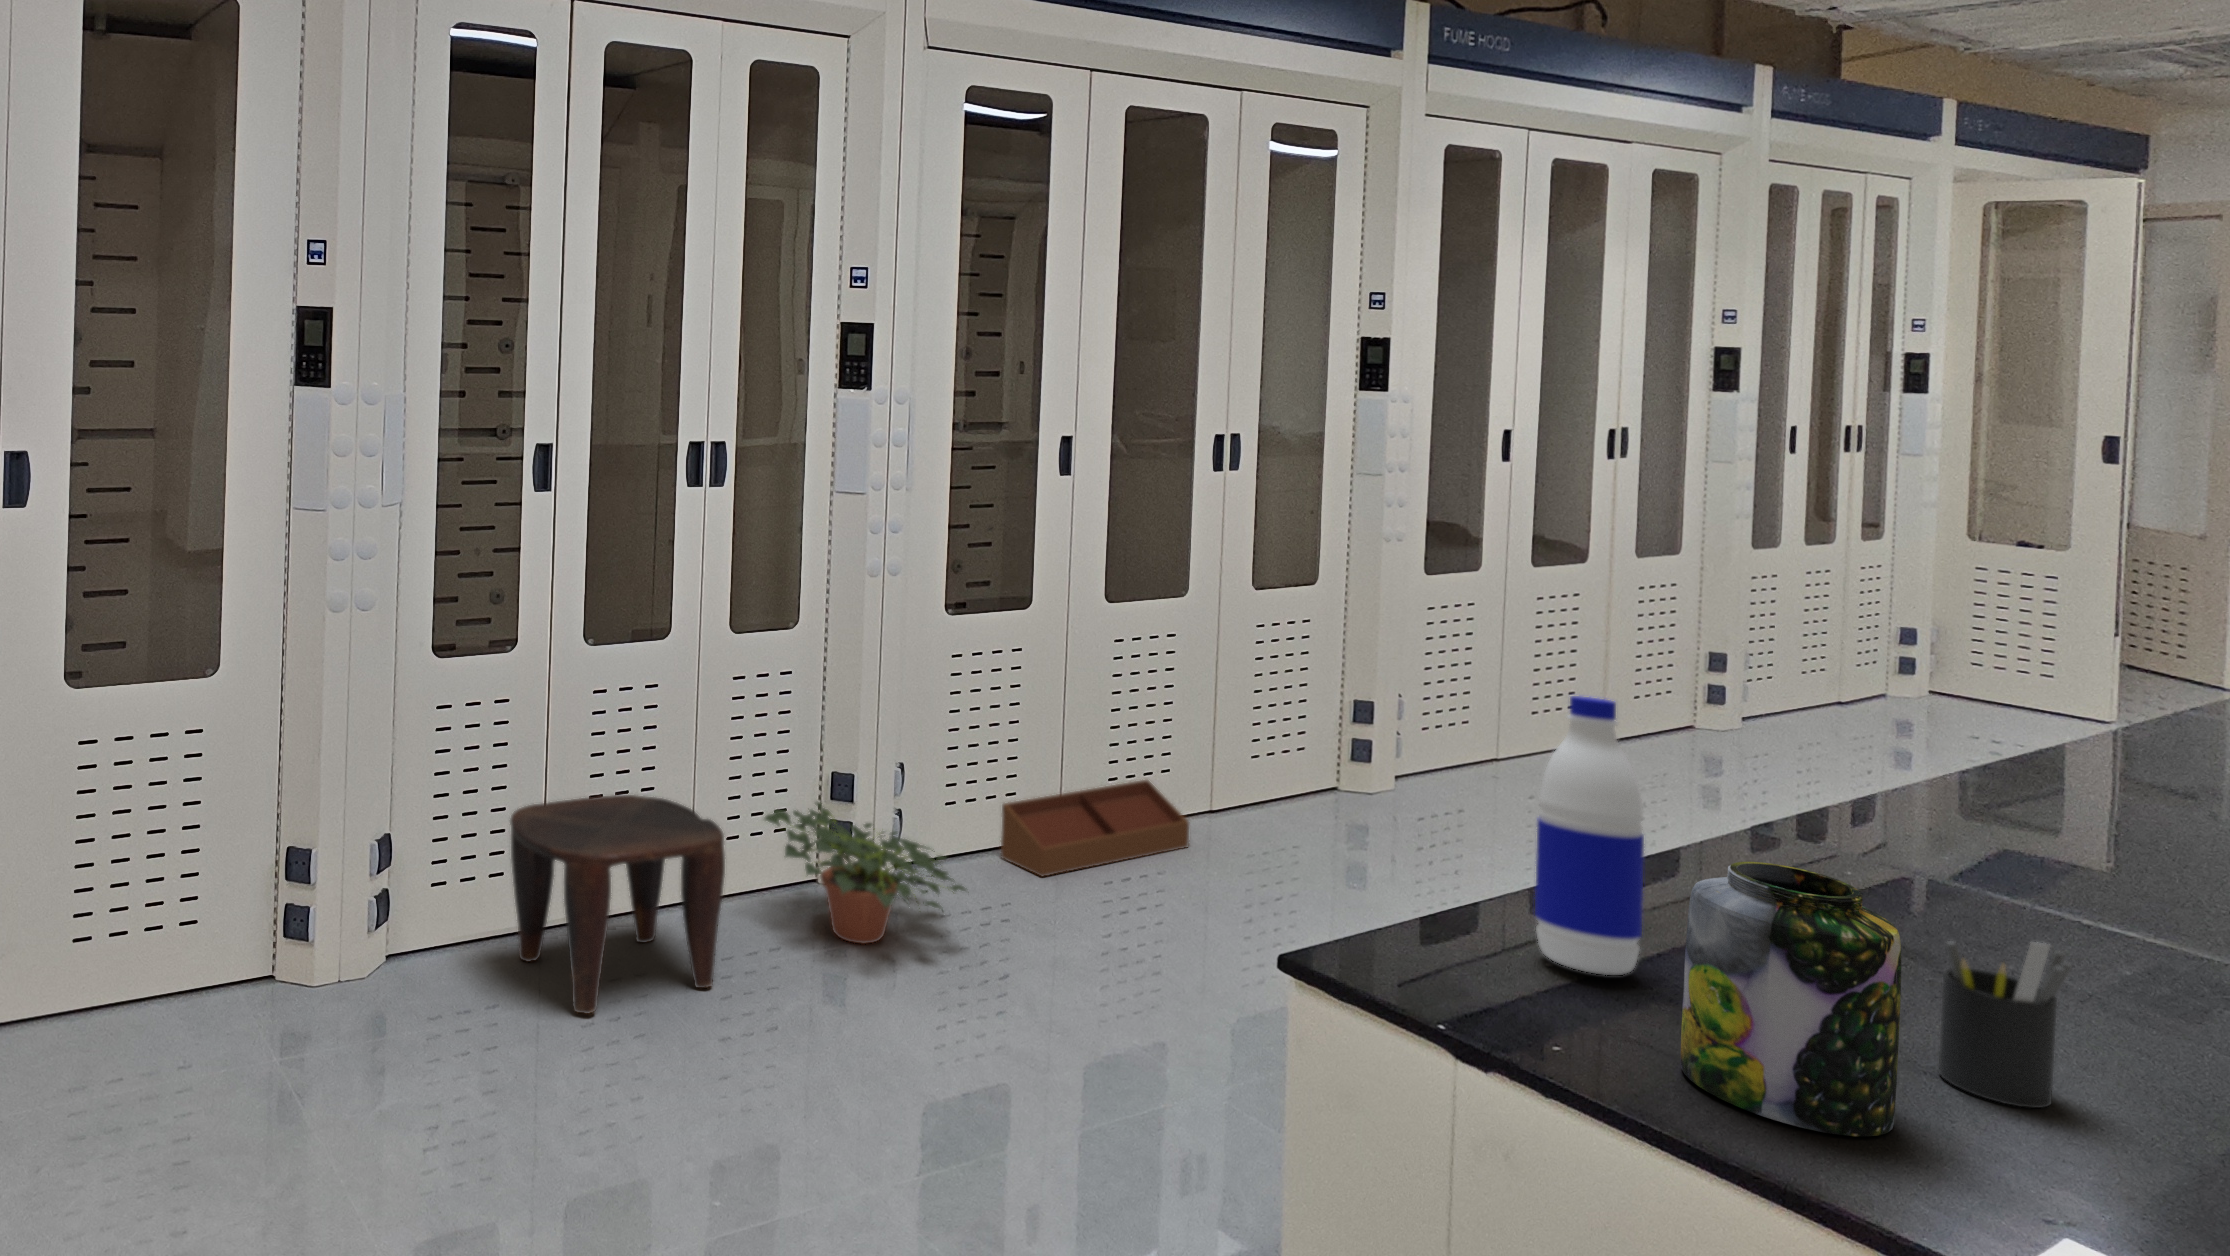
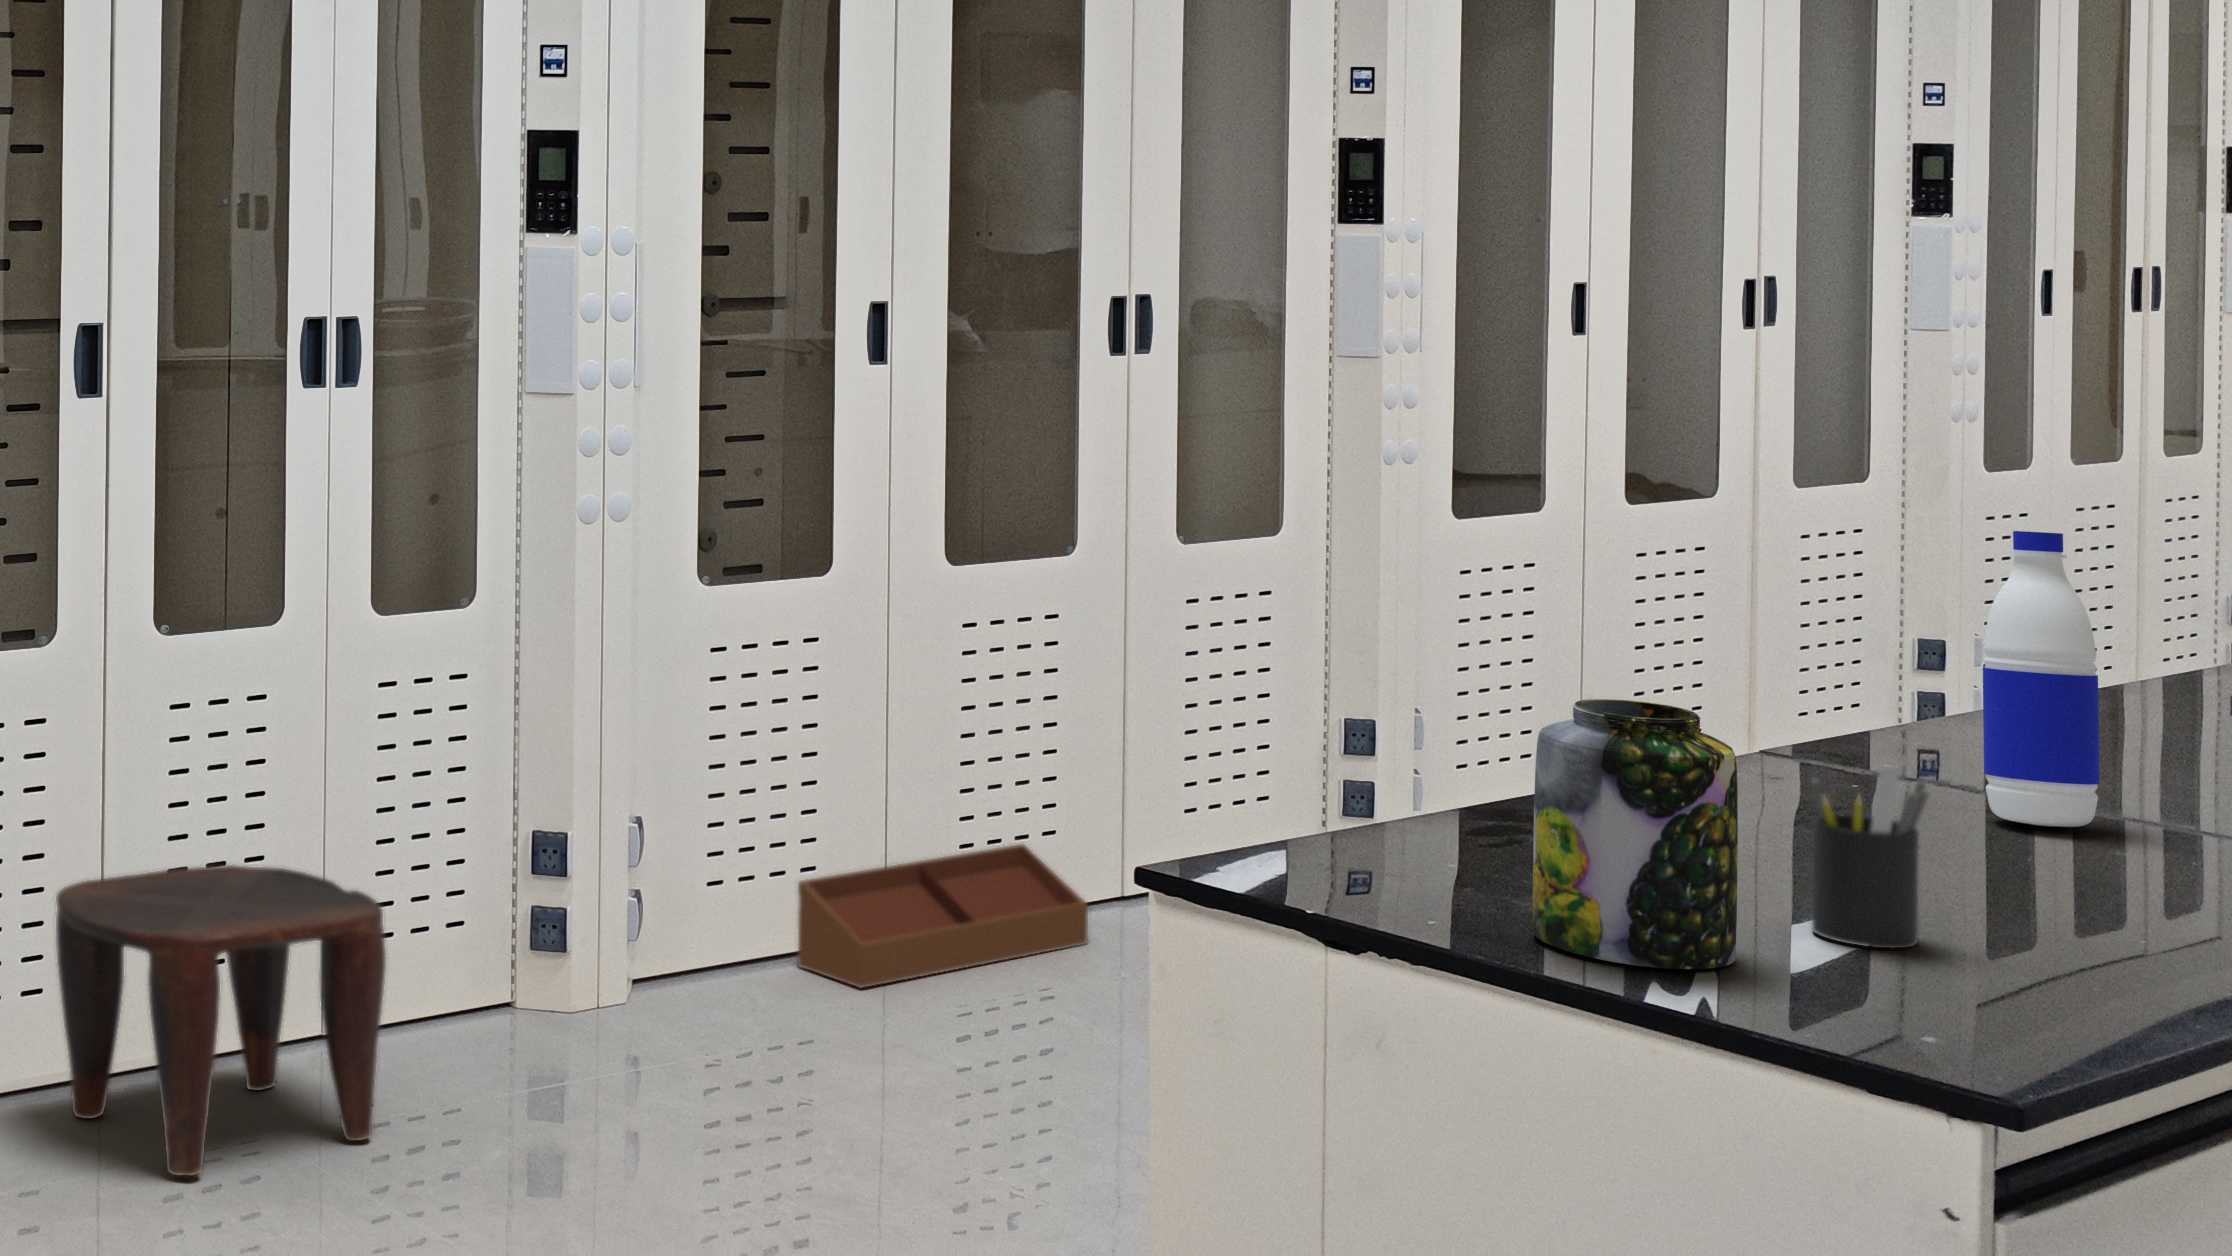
water bottle: present [1535,696,1644,975] -> present [1983,531,2100,827]
potted plant: present [765,802,966,944] -> none [431,873,752,1080]

